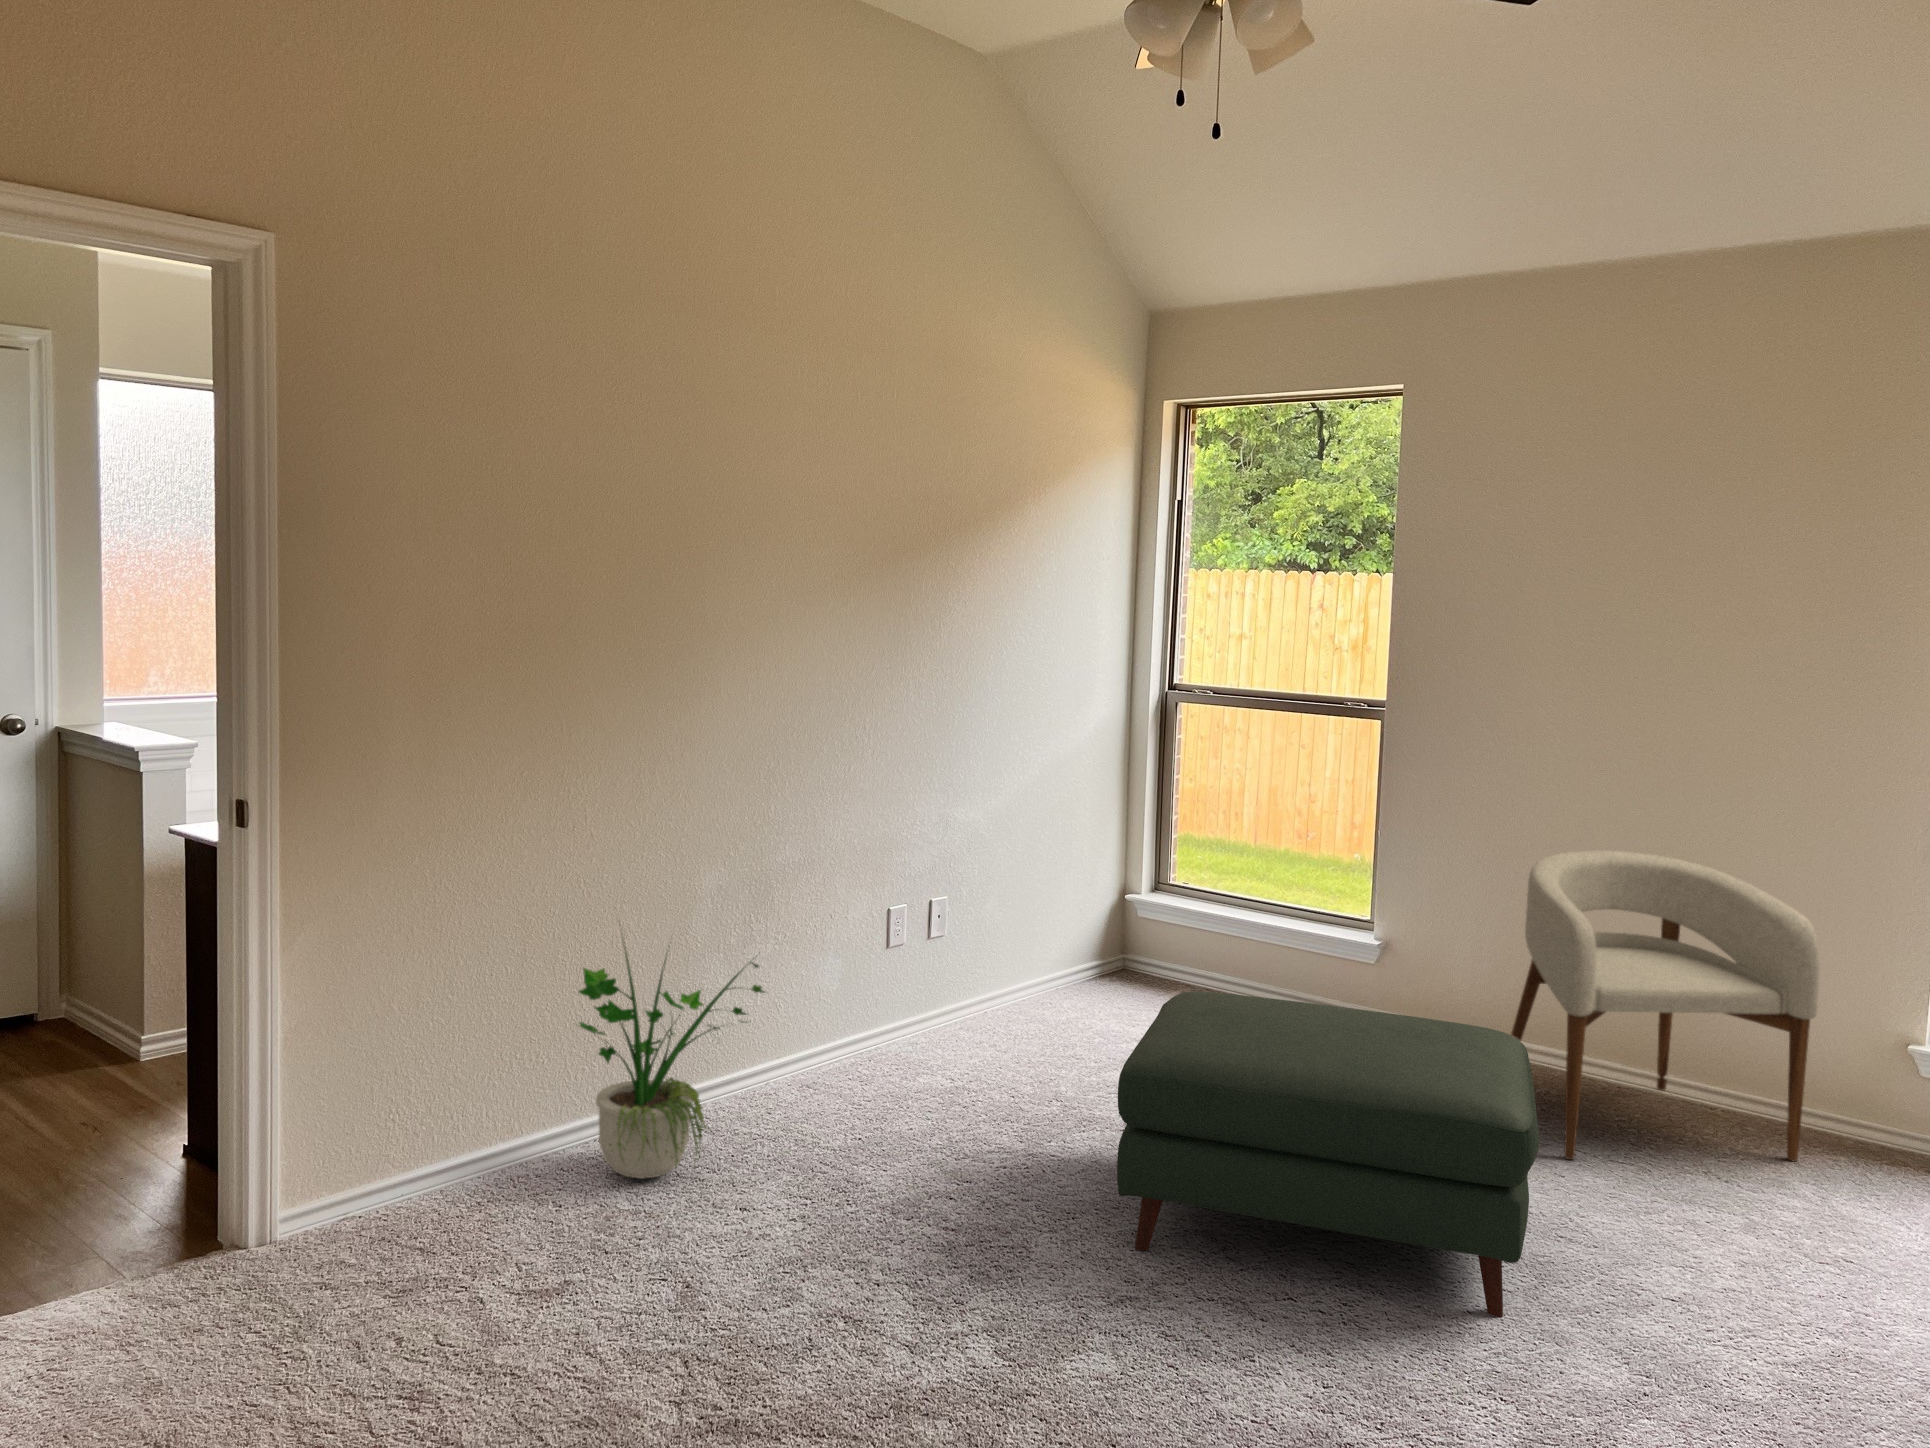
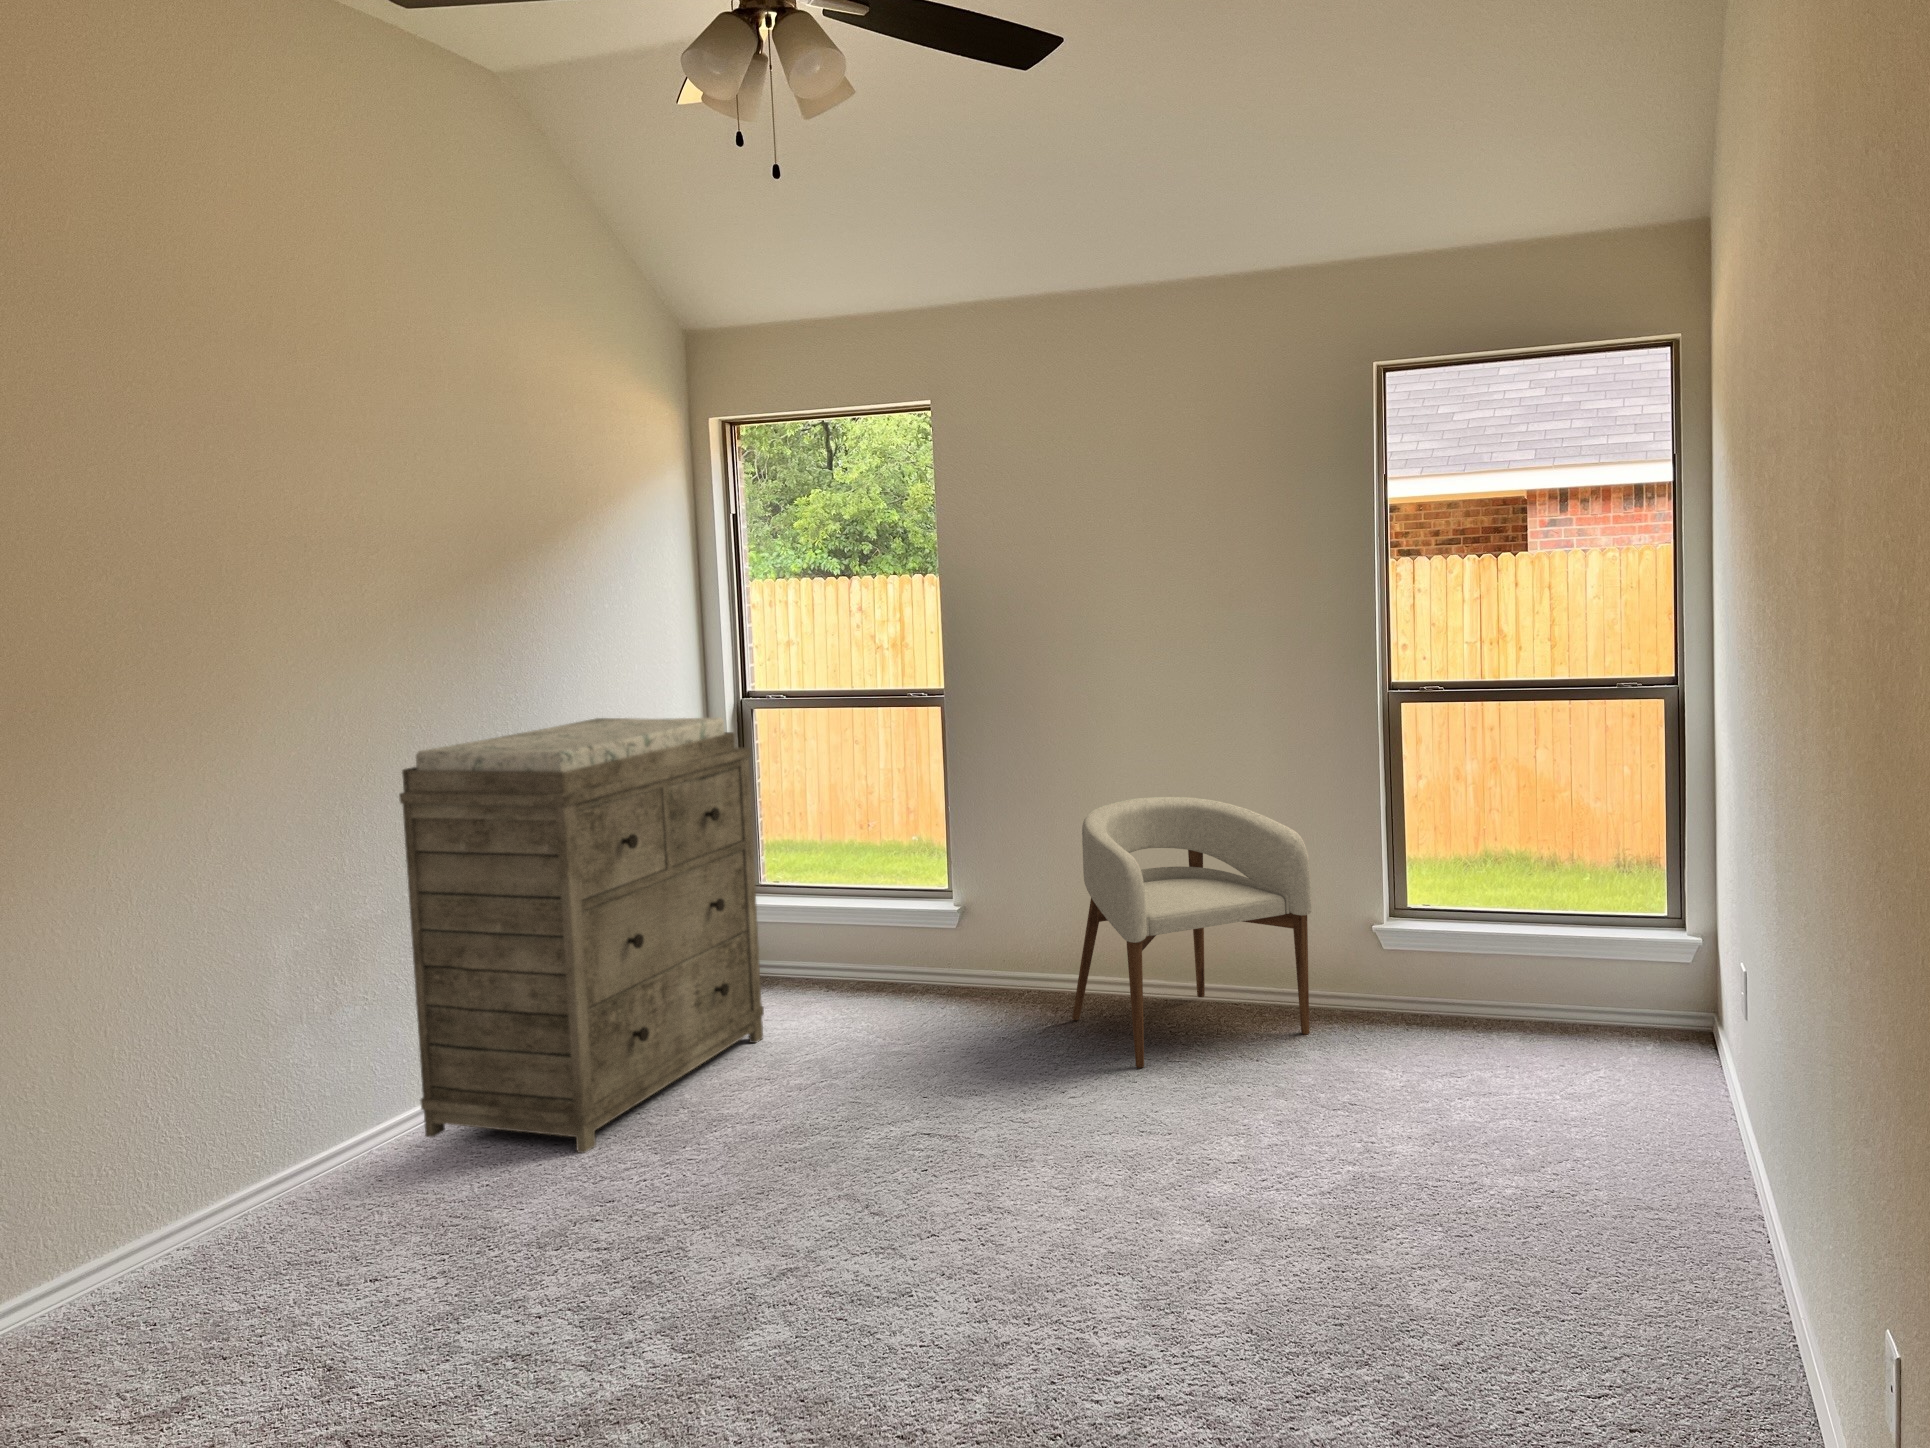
dresser: none [815,696,1168,1127] -> present [399,717,764,1153]
potted plant: present [579,949,764,1179] -> none [148,994,372,1277]
ottoman: present [1117,991,1539,1318] -> none [755,964,1124,1225]

